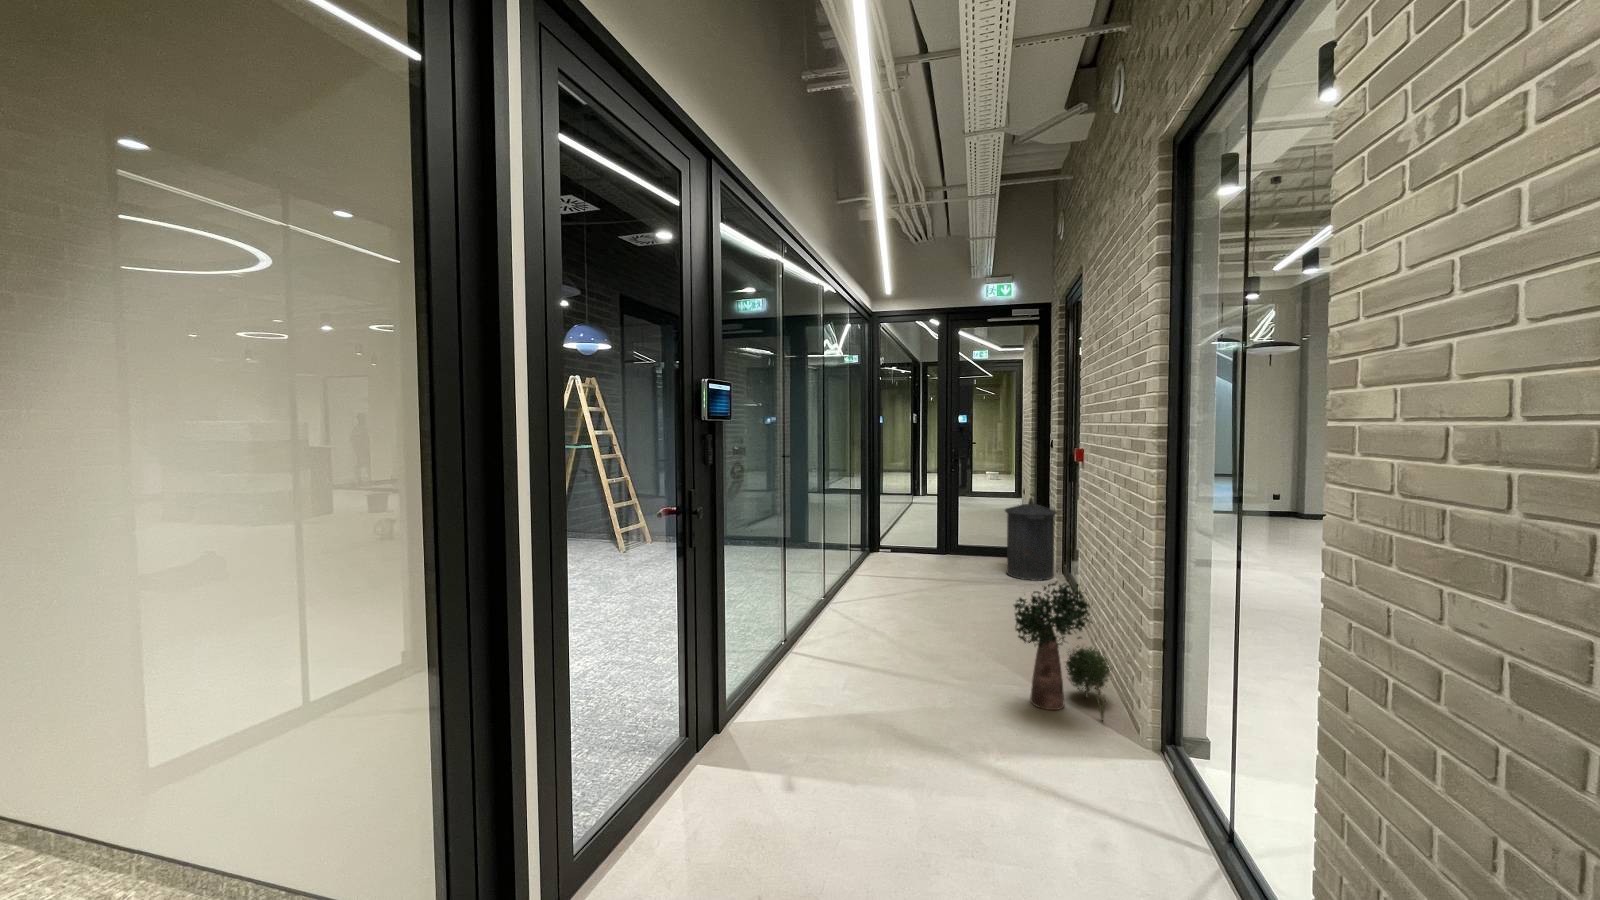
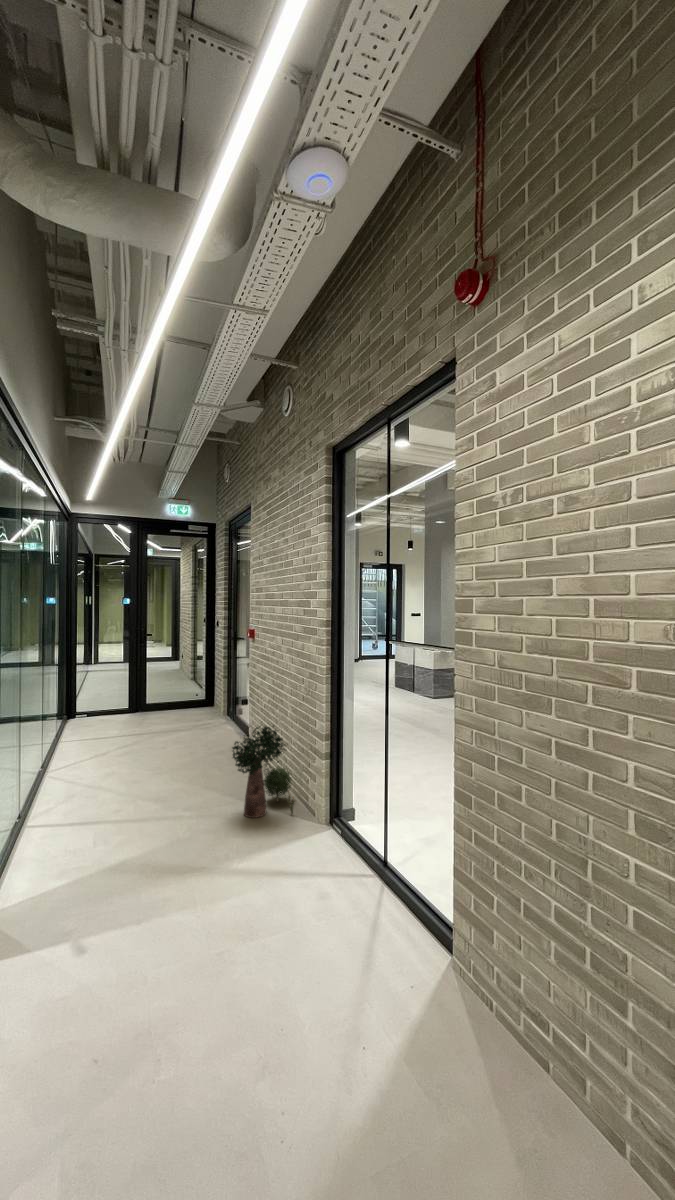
trash can: present [1005,498,1057,581] -> none [187,664,225,725]

